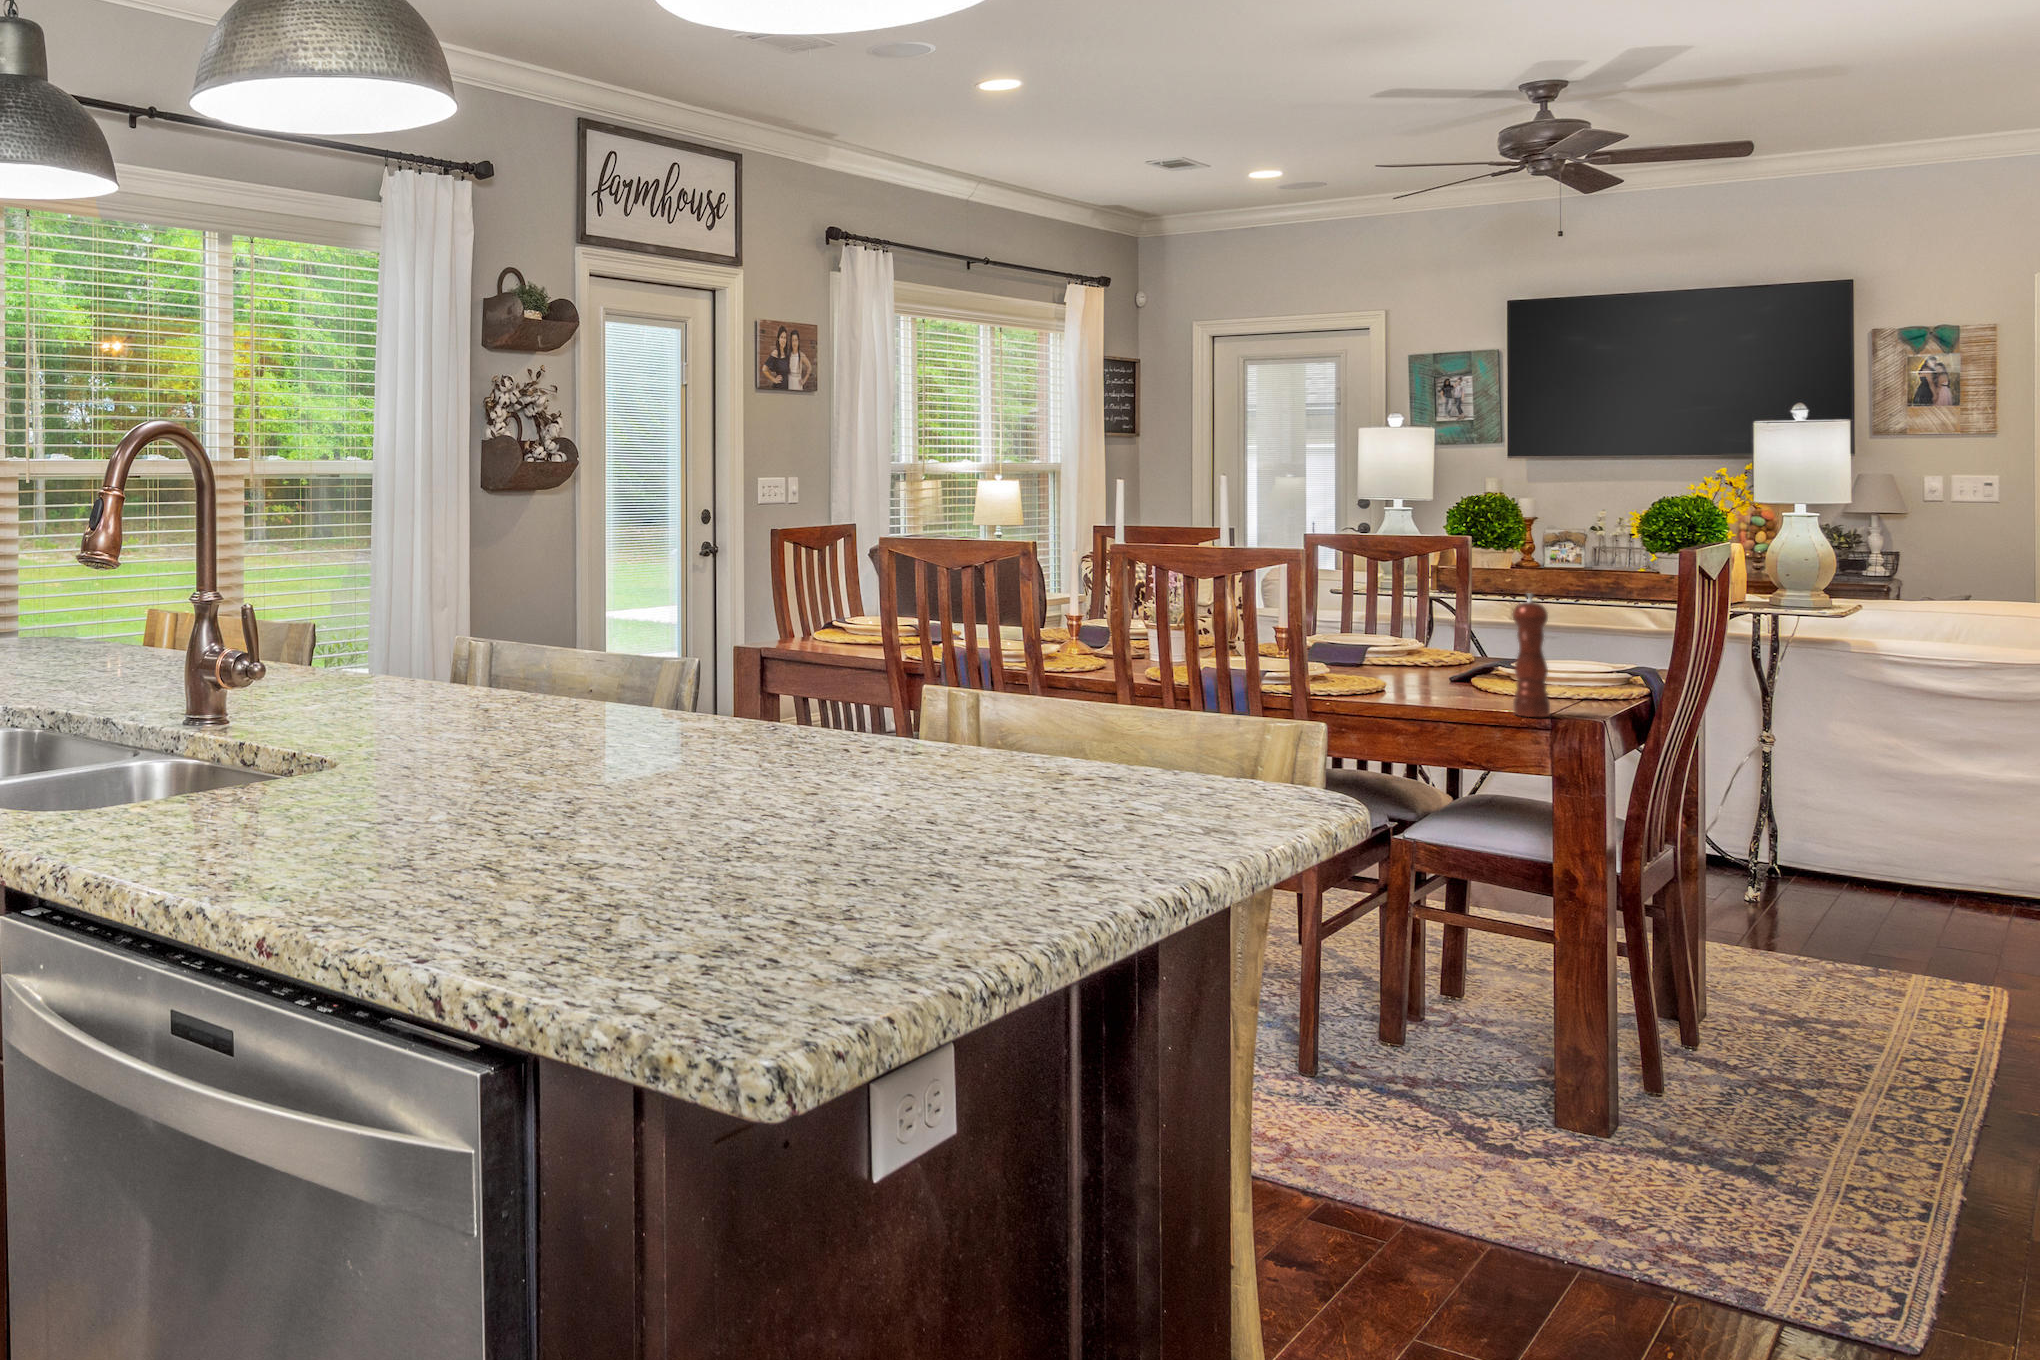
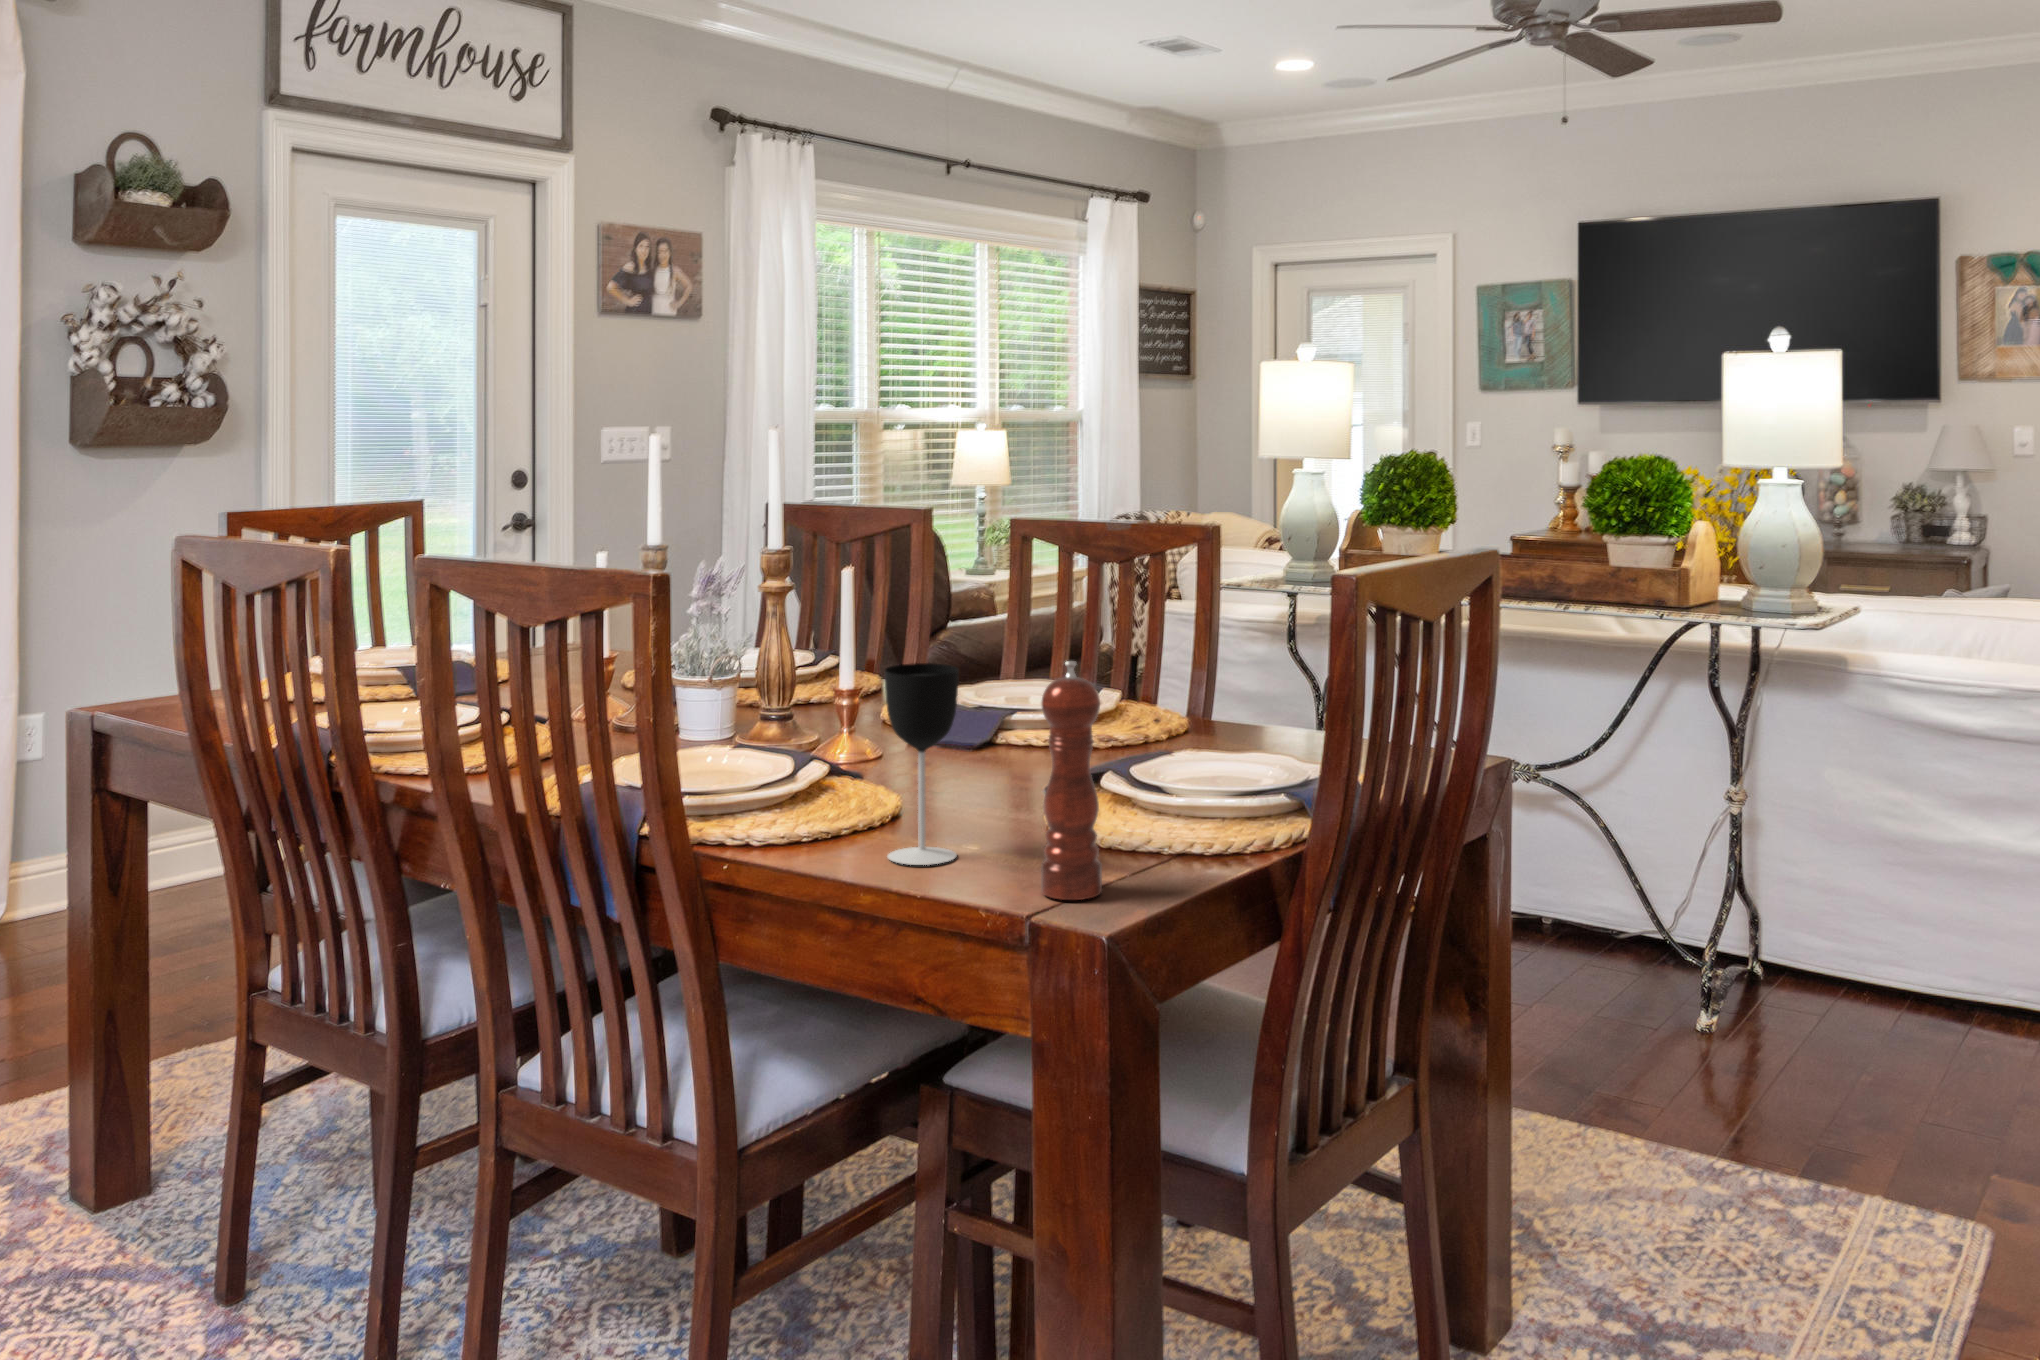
wine glass: none [1394,600,1440,706] -> present [885,663,959,865]

